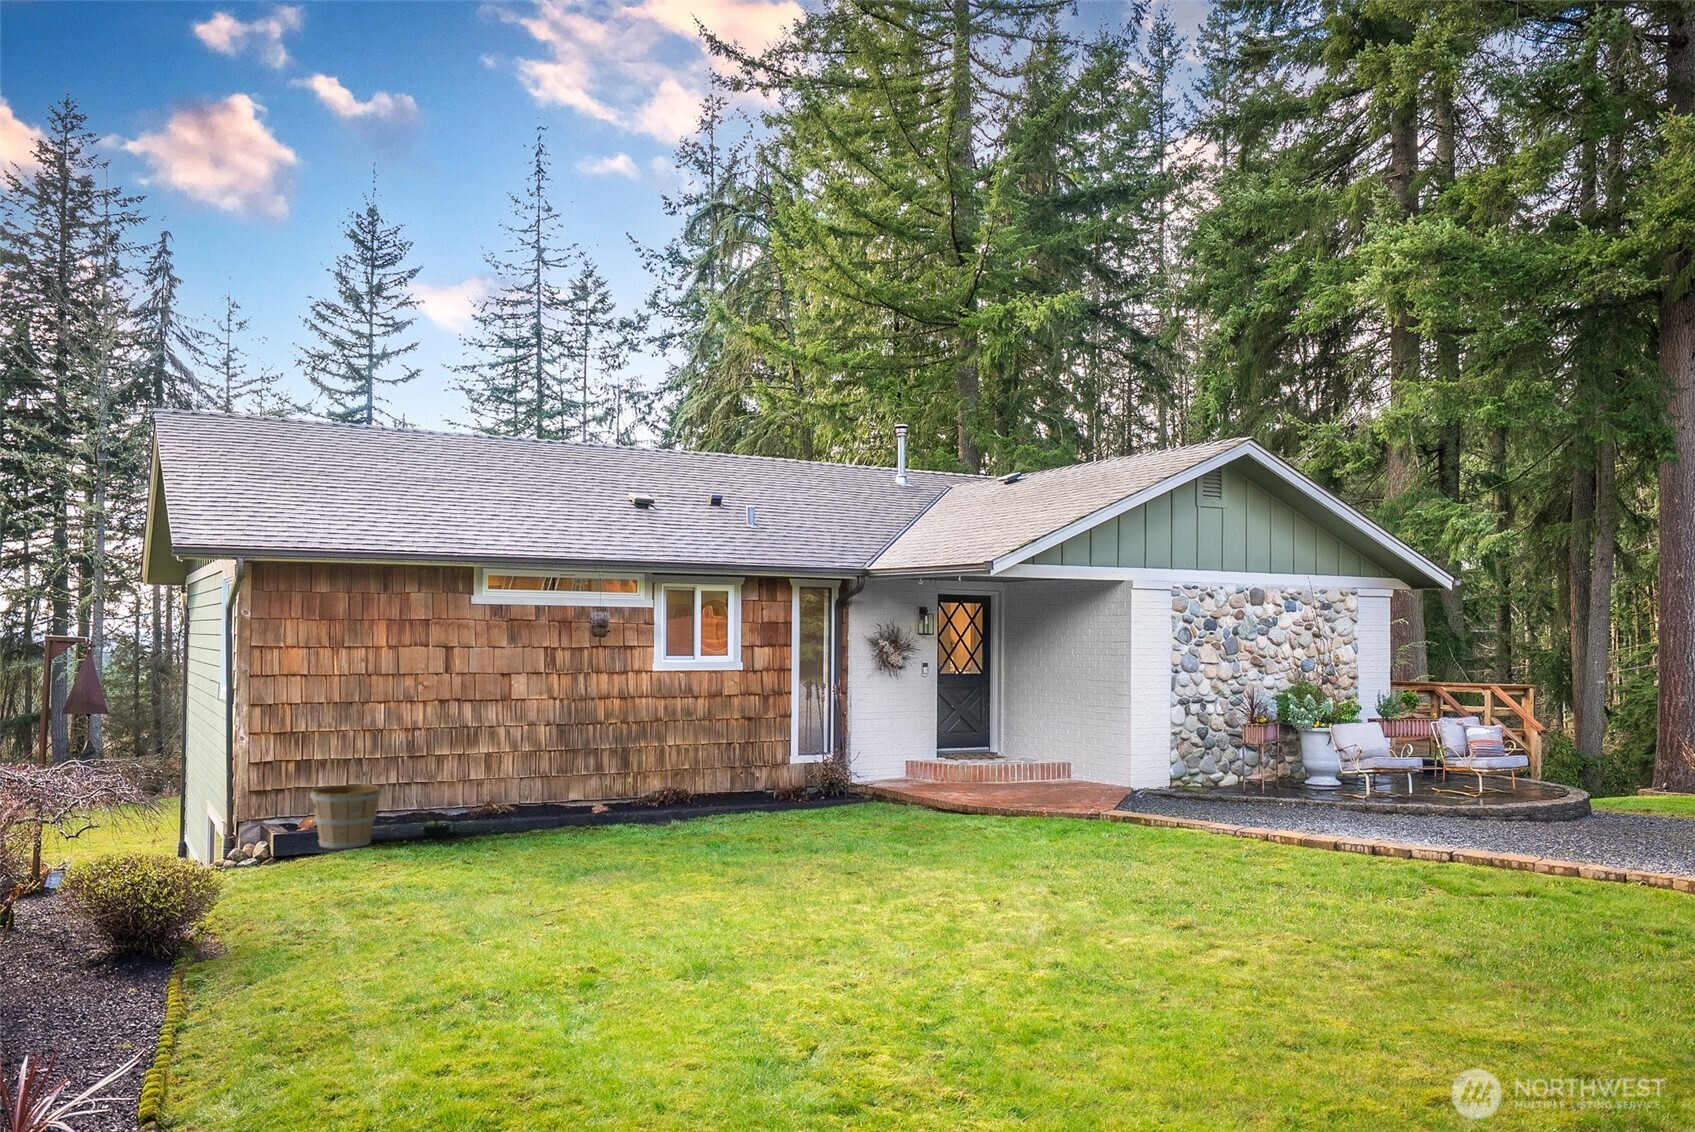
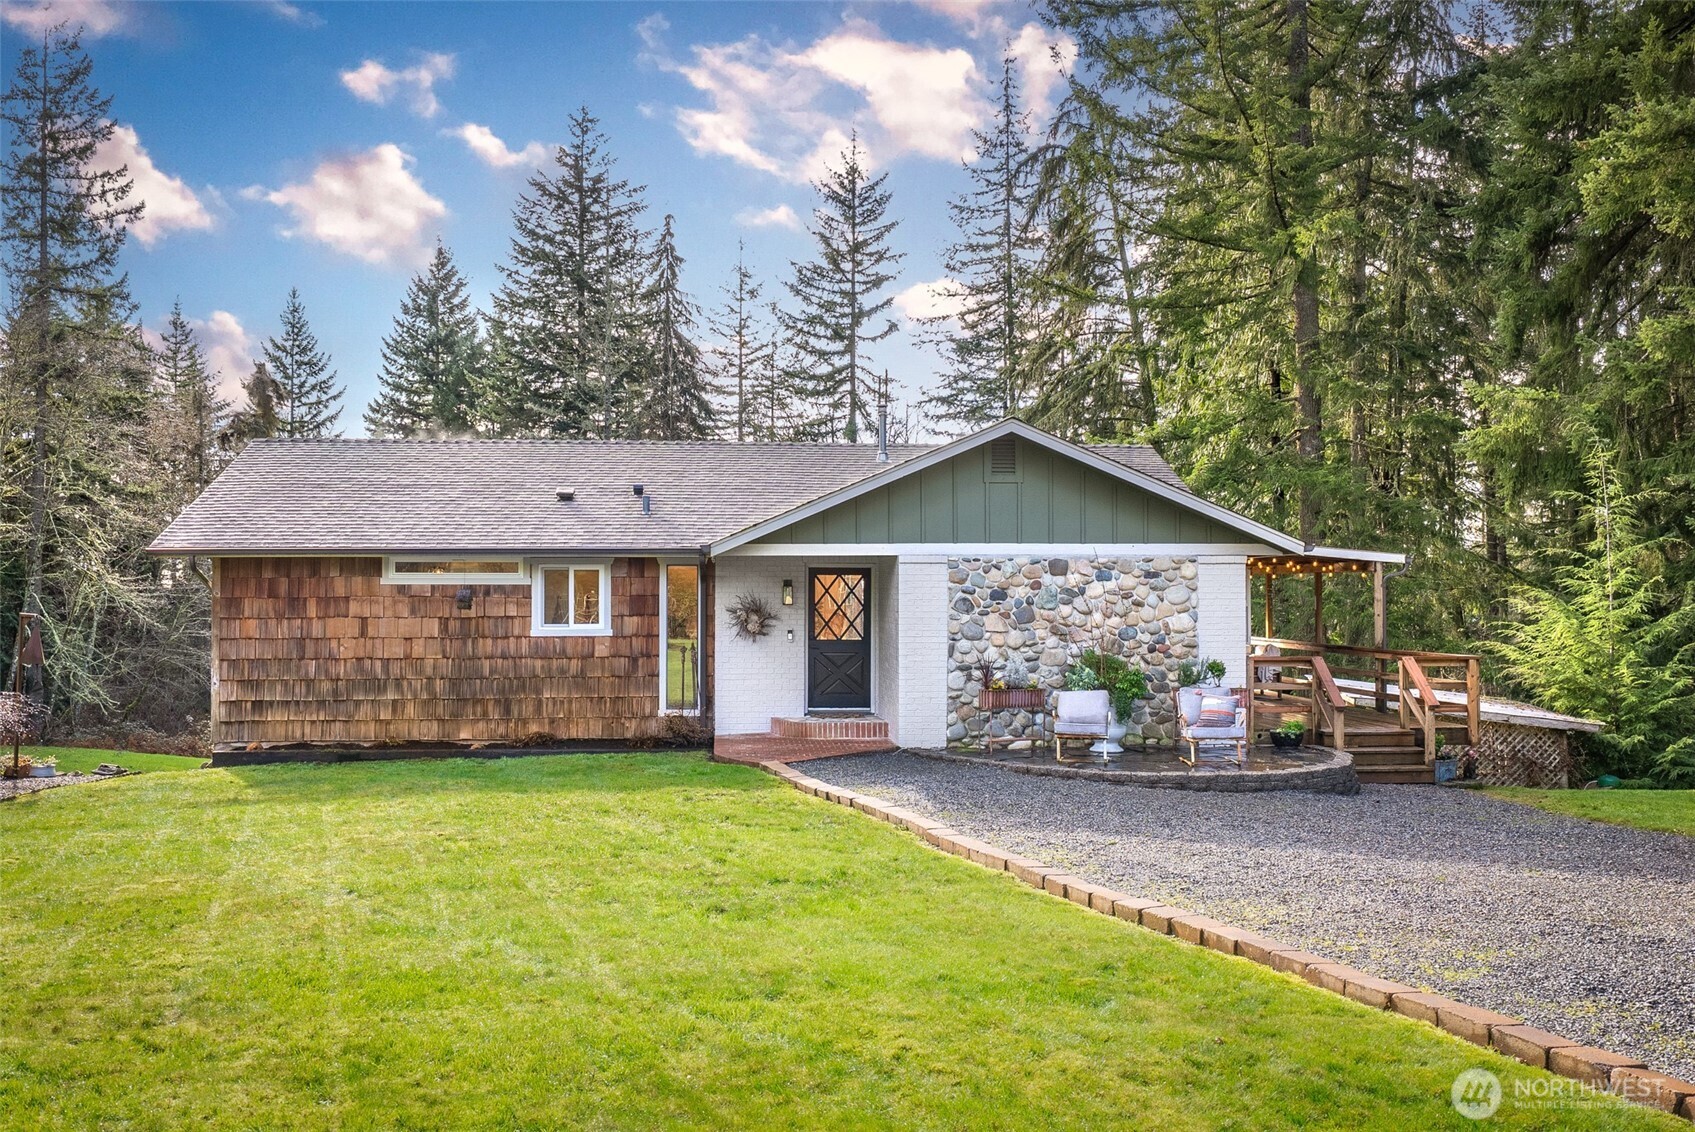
wooden bucket: present [310,784,381,849] -> none [245,719,302,767]

